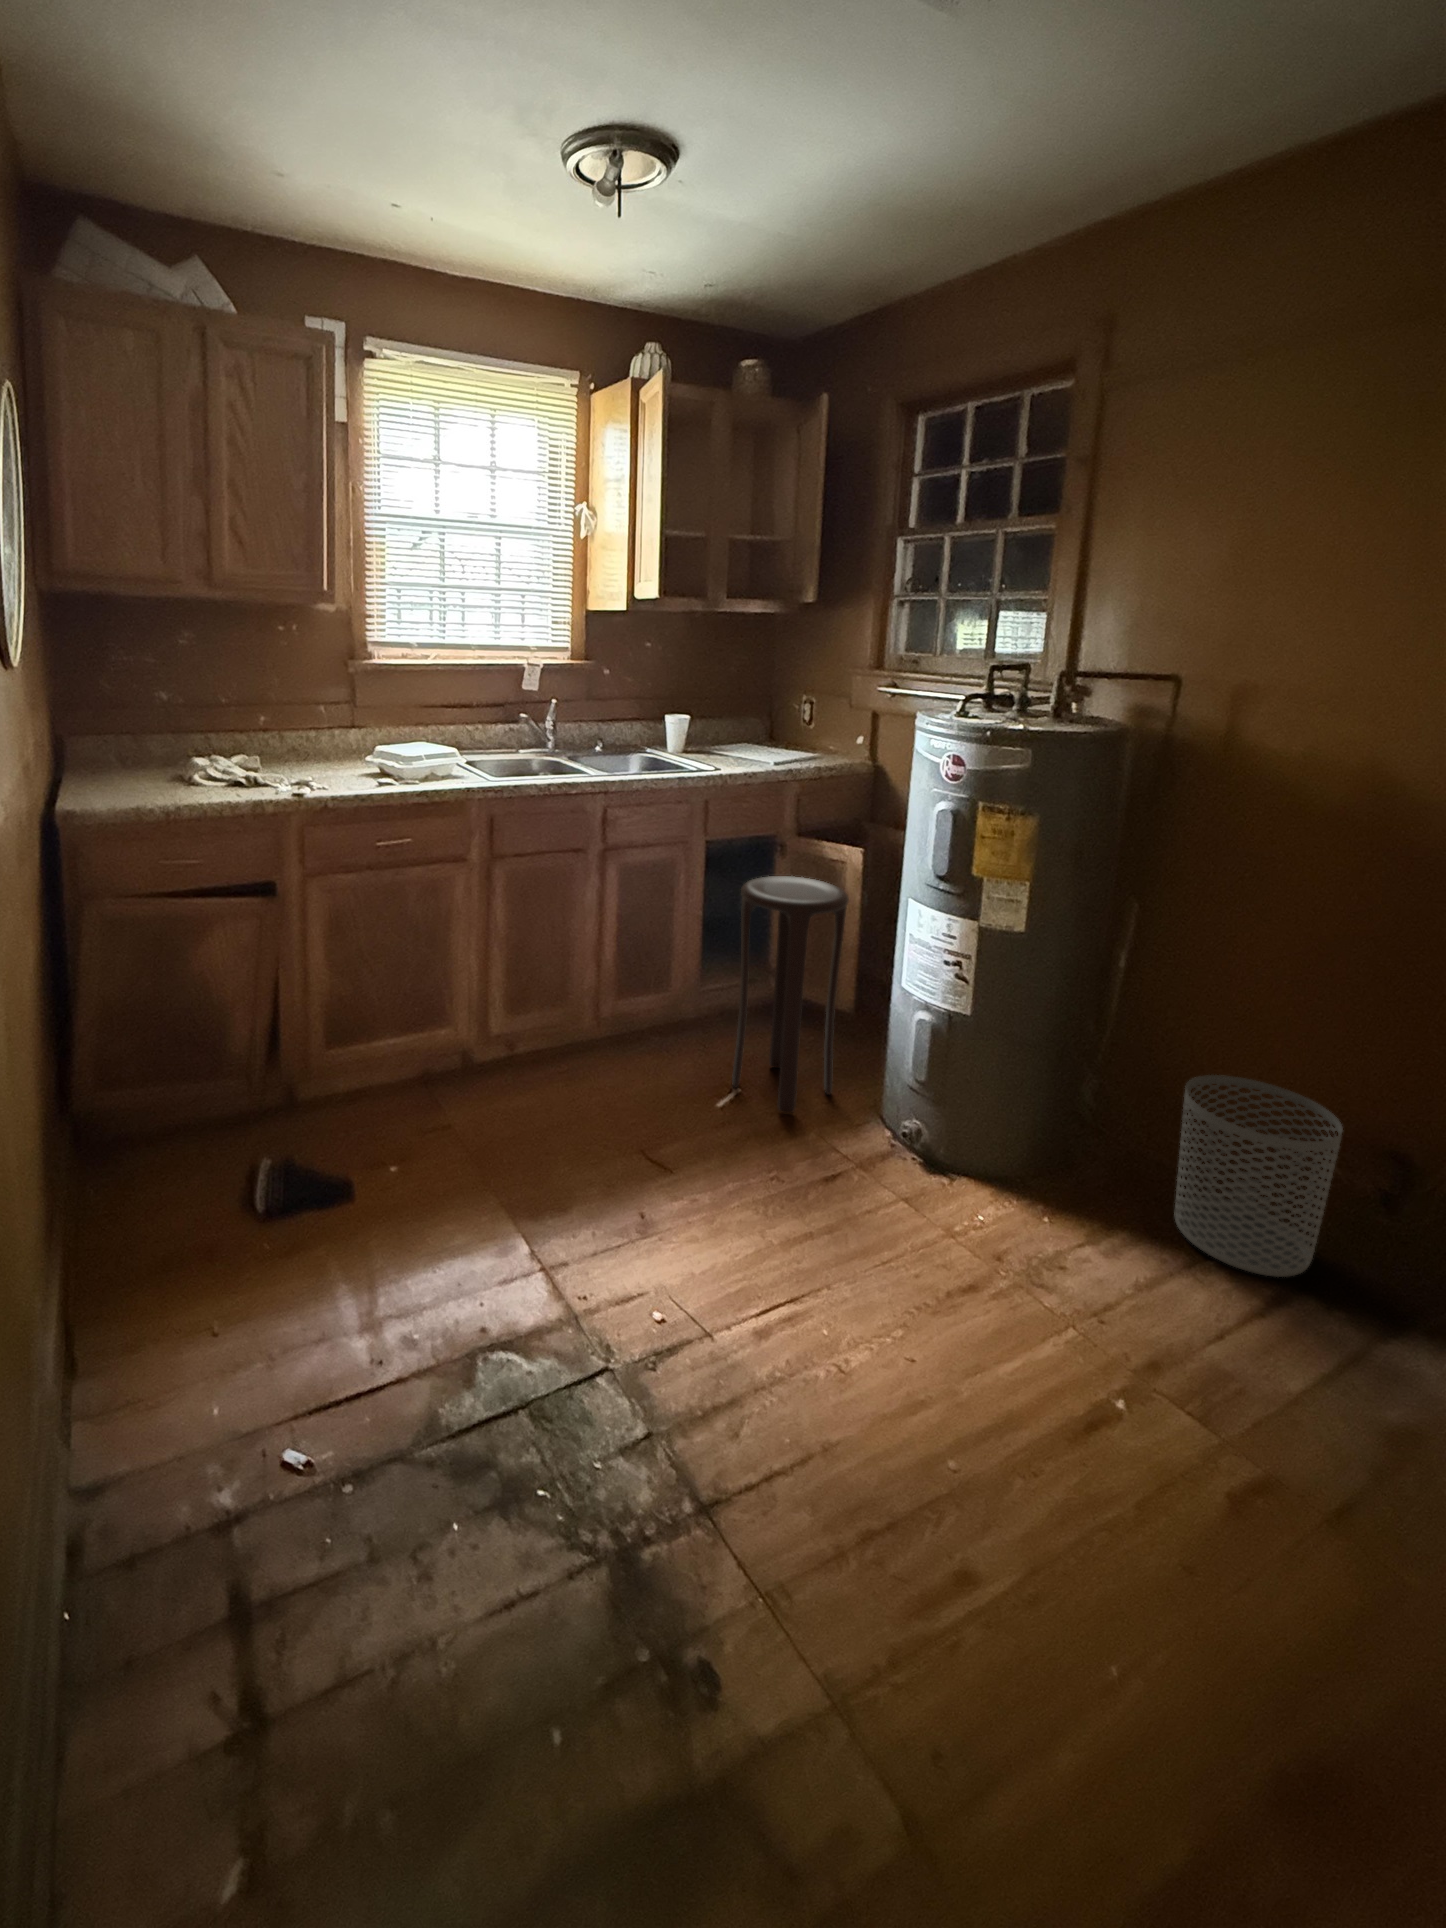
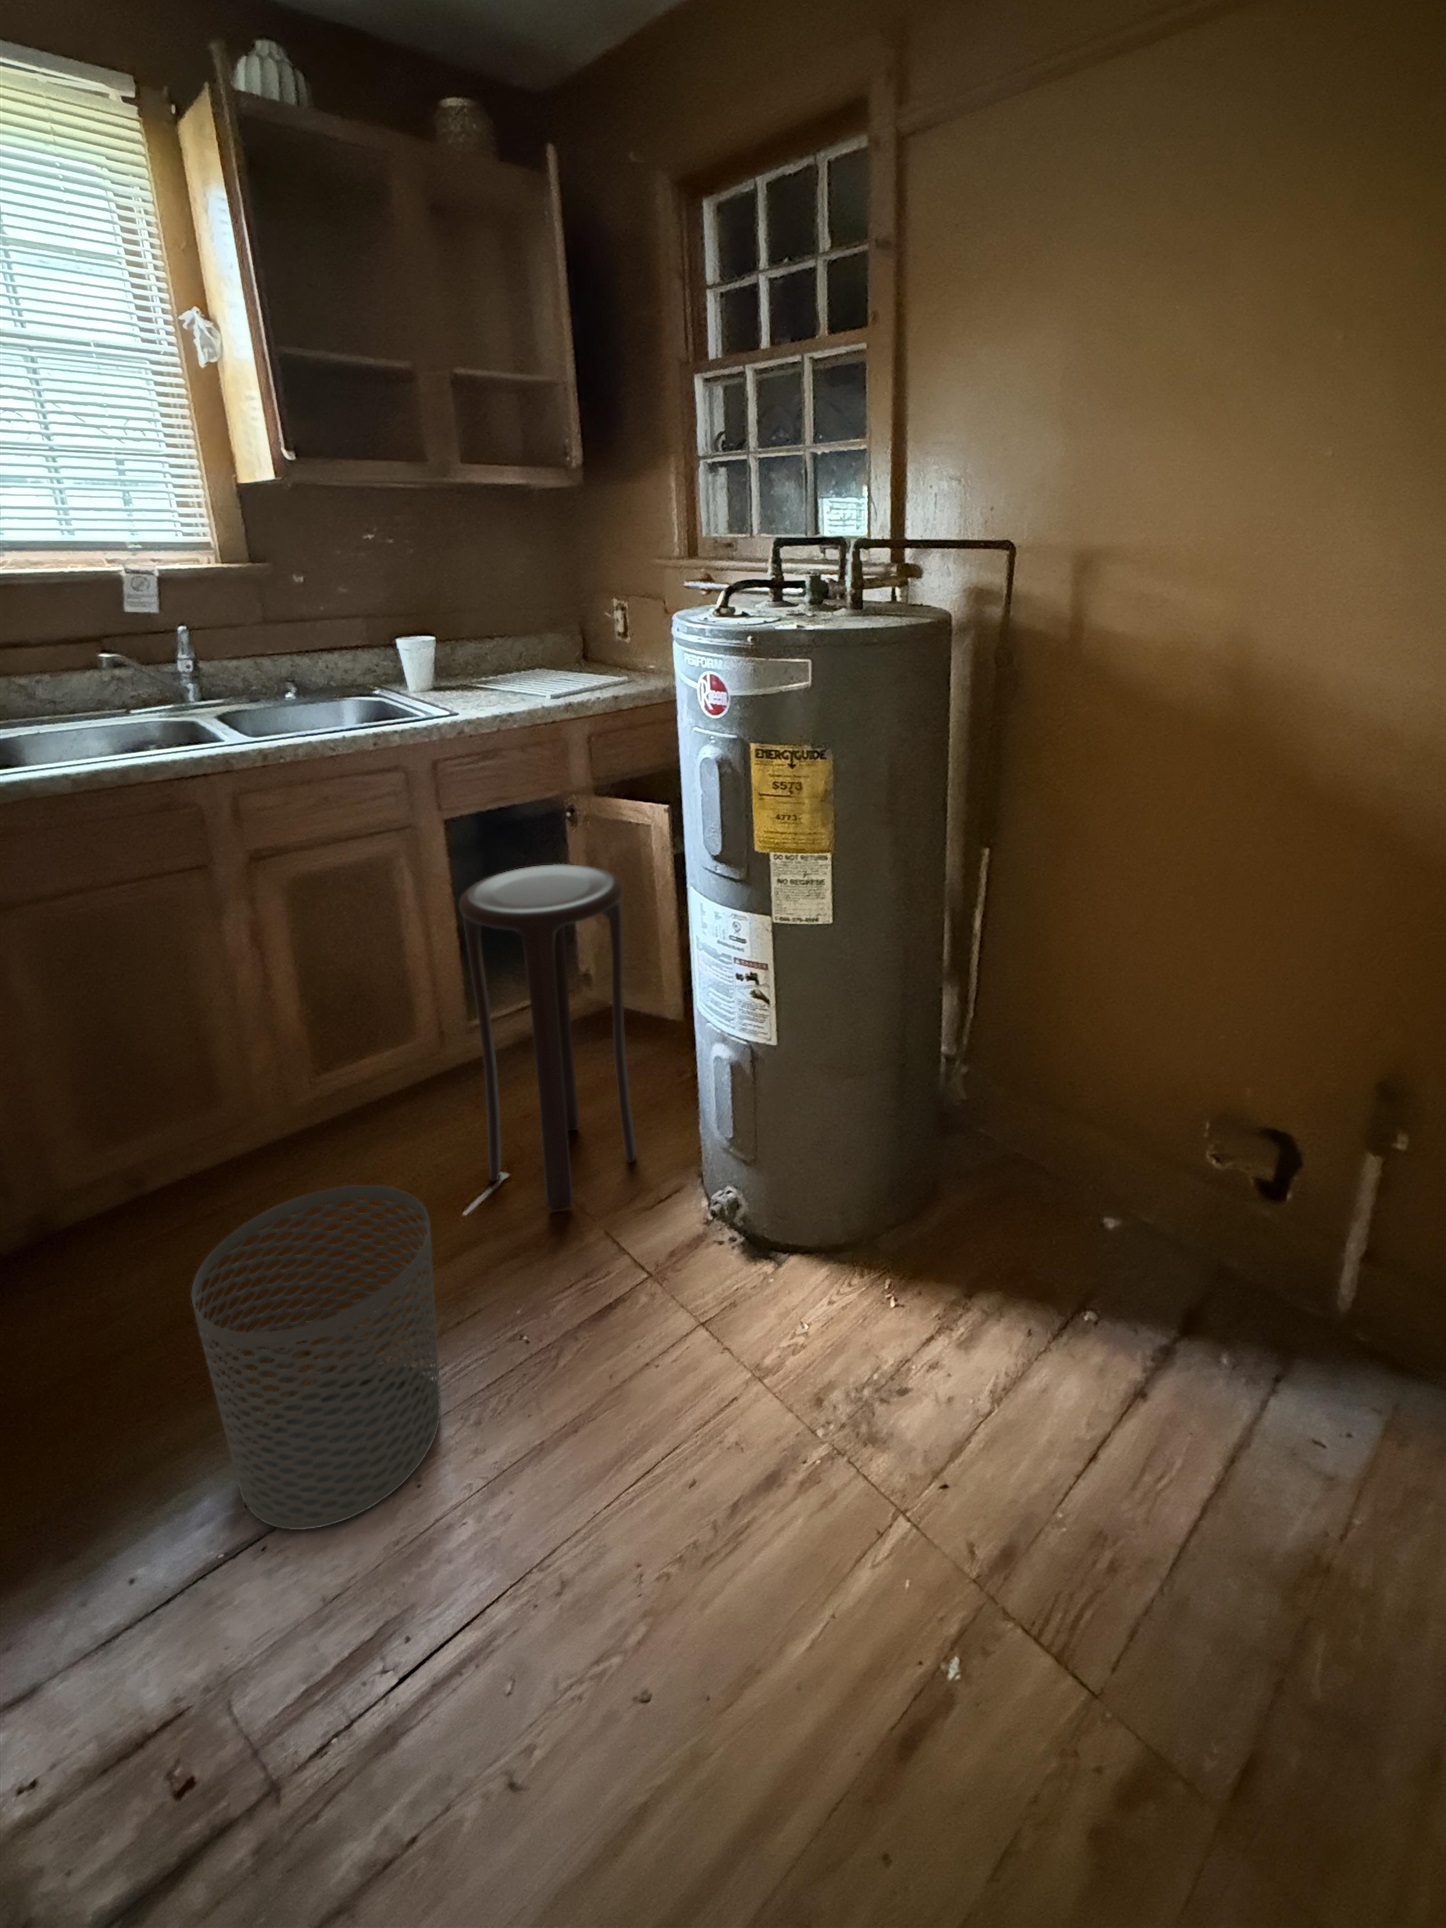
waste bin: present [1175,1075,1343,1277] -> present [191,1185,441,1530]

